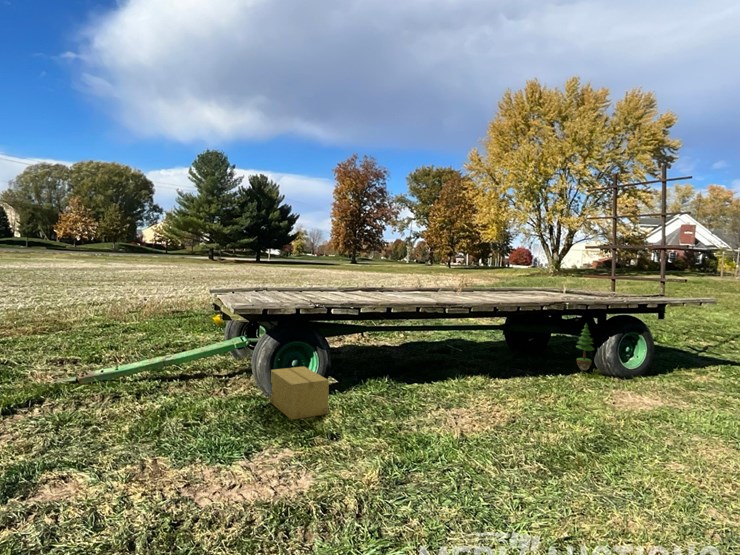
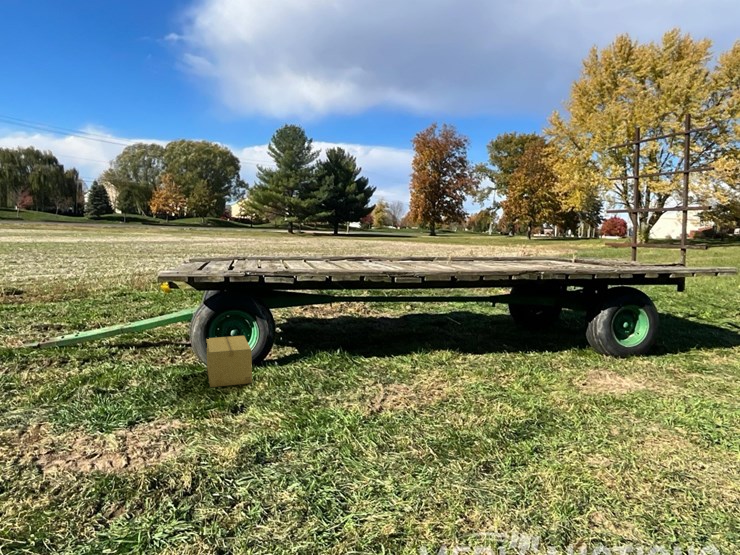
potted tree: present [576,323,594,371] -> none [565,295,586,348]

